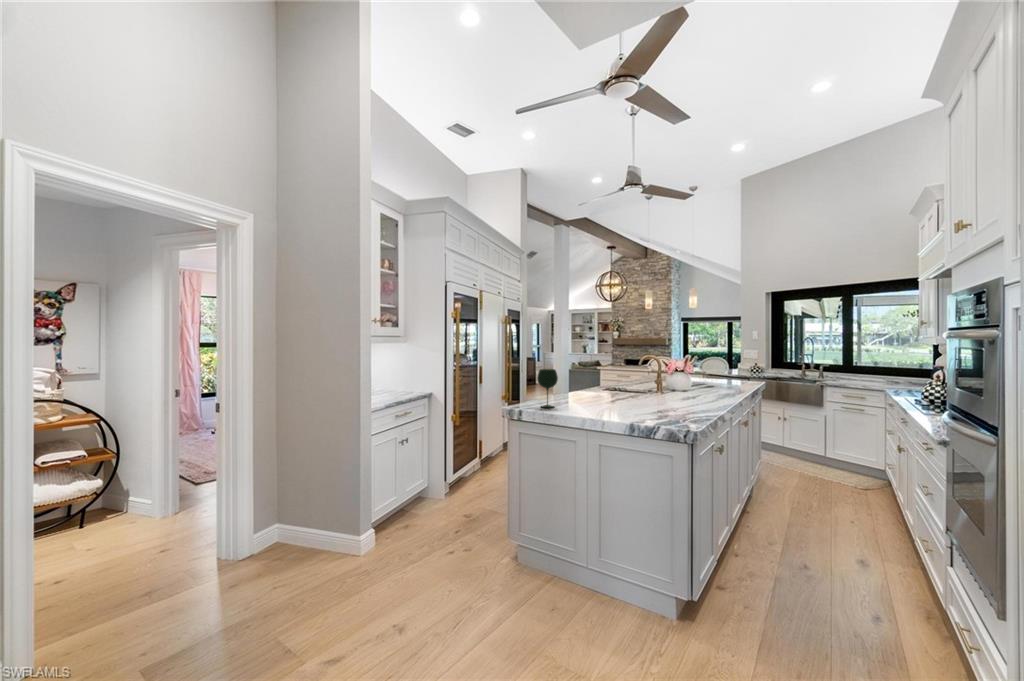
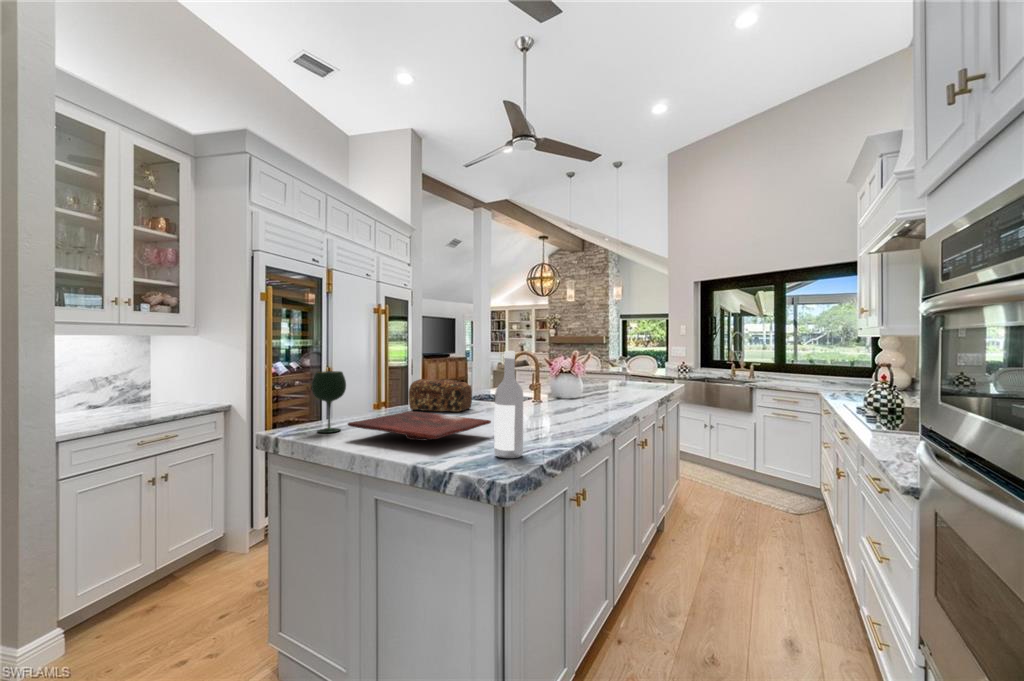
wine bottle: none [676,358,695,421] -> present [494,351,523,458]
bread loaf: none [575,375,618,398] -> present [409,379,472,412]
cutting board: none [570,396,659,412] -> present [348,411,491,441]

